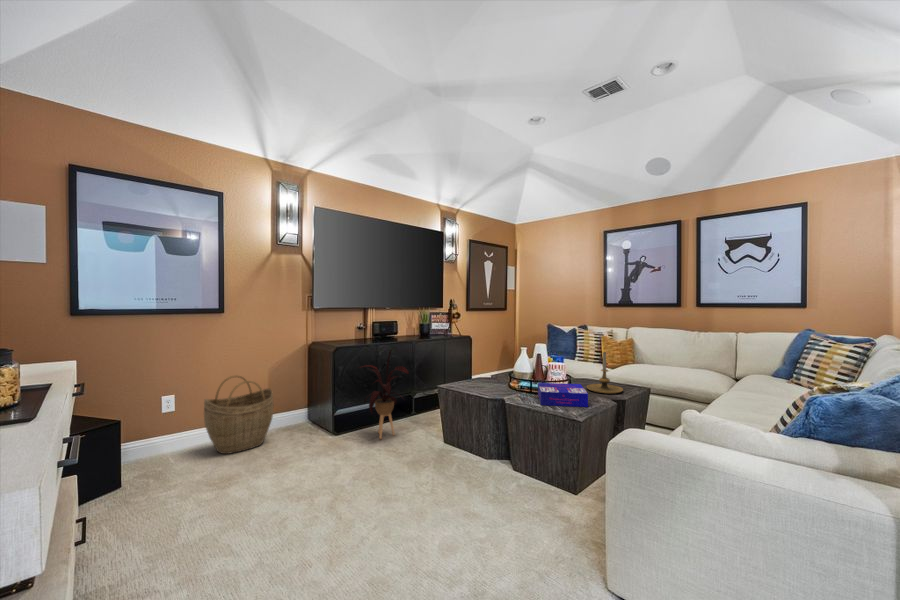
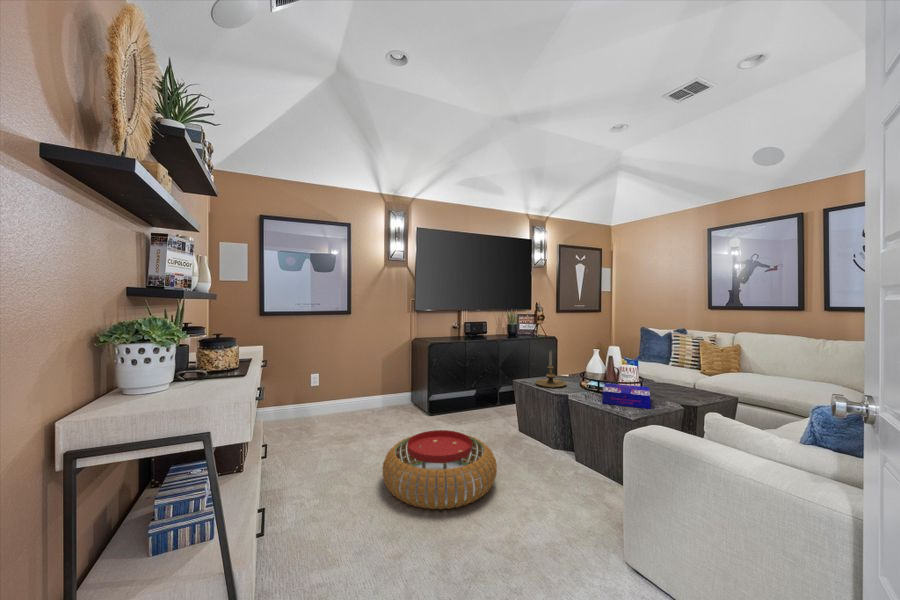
house plant: present [363,350,409,439] -> none [447,345,489,423]
candle holder: present [587,352,623,394] -> present [535,351,566,387]
woven basket: present [204,376,274,454] -> none [336,362,384,421]
pouf: none [289,455,438,565] -> present [382,430,497,510]

